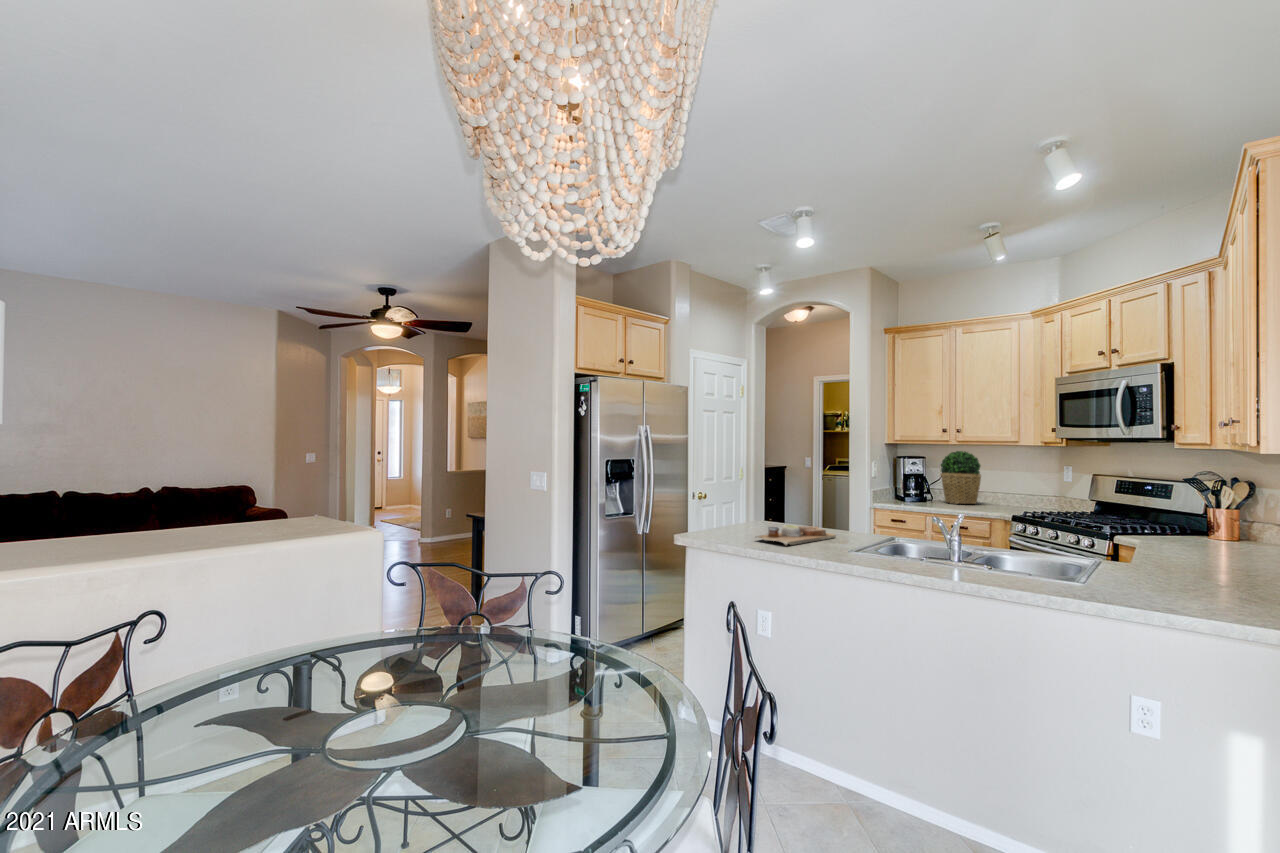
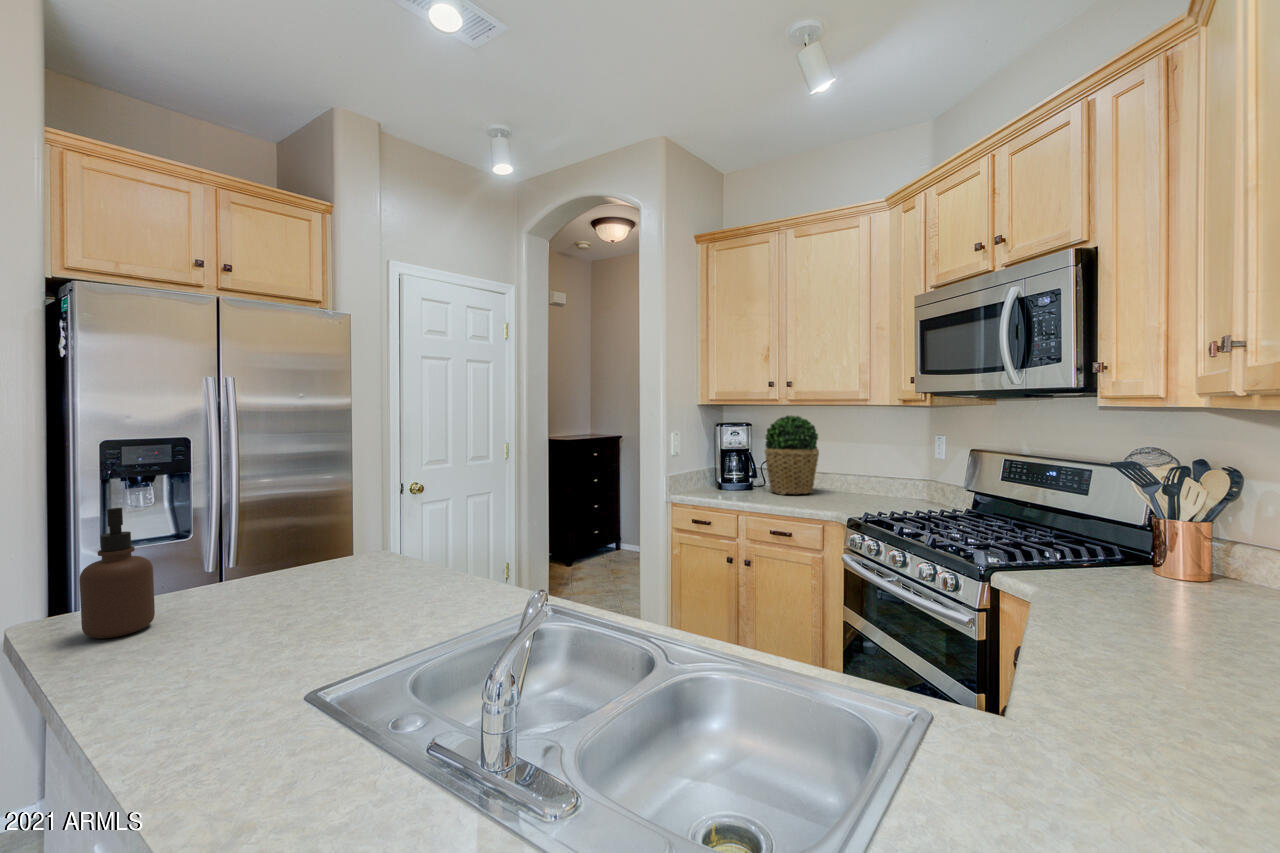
soap dispenser: none [712,484,734,536] -> present [80,508,155,639]
cutting board: present [757,525,836,545] -> none [132,592,389,693]

